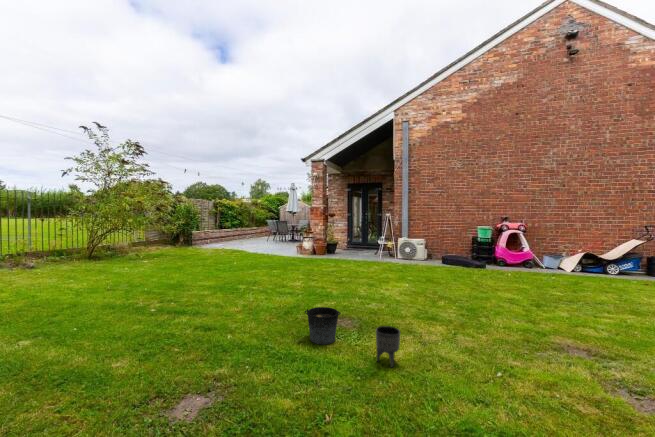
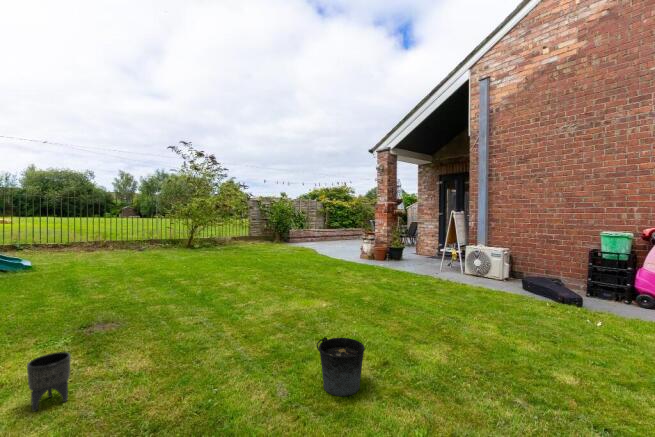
bucket: present [305,307,341,344] -> present [317,337,365,396]

